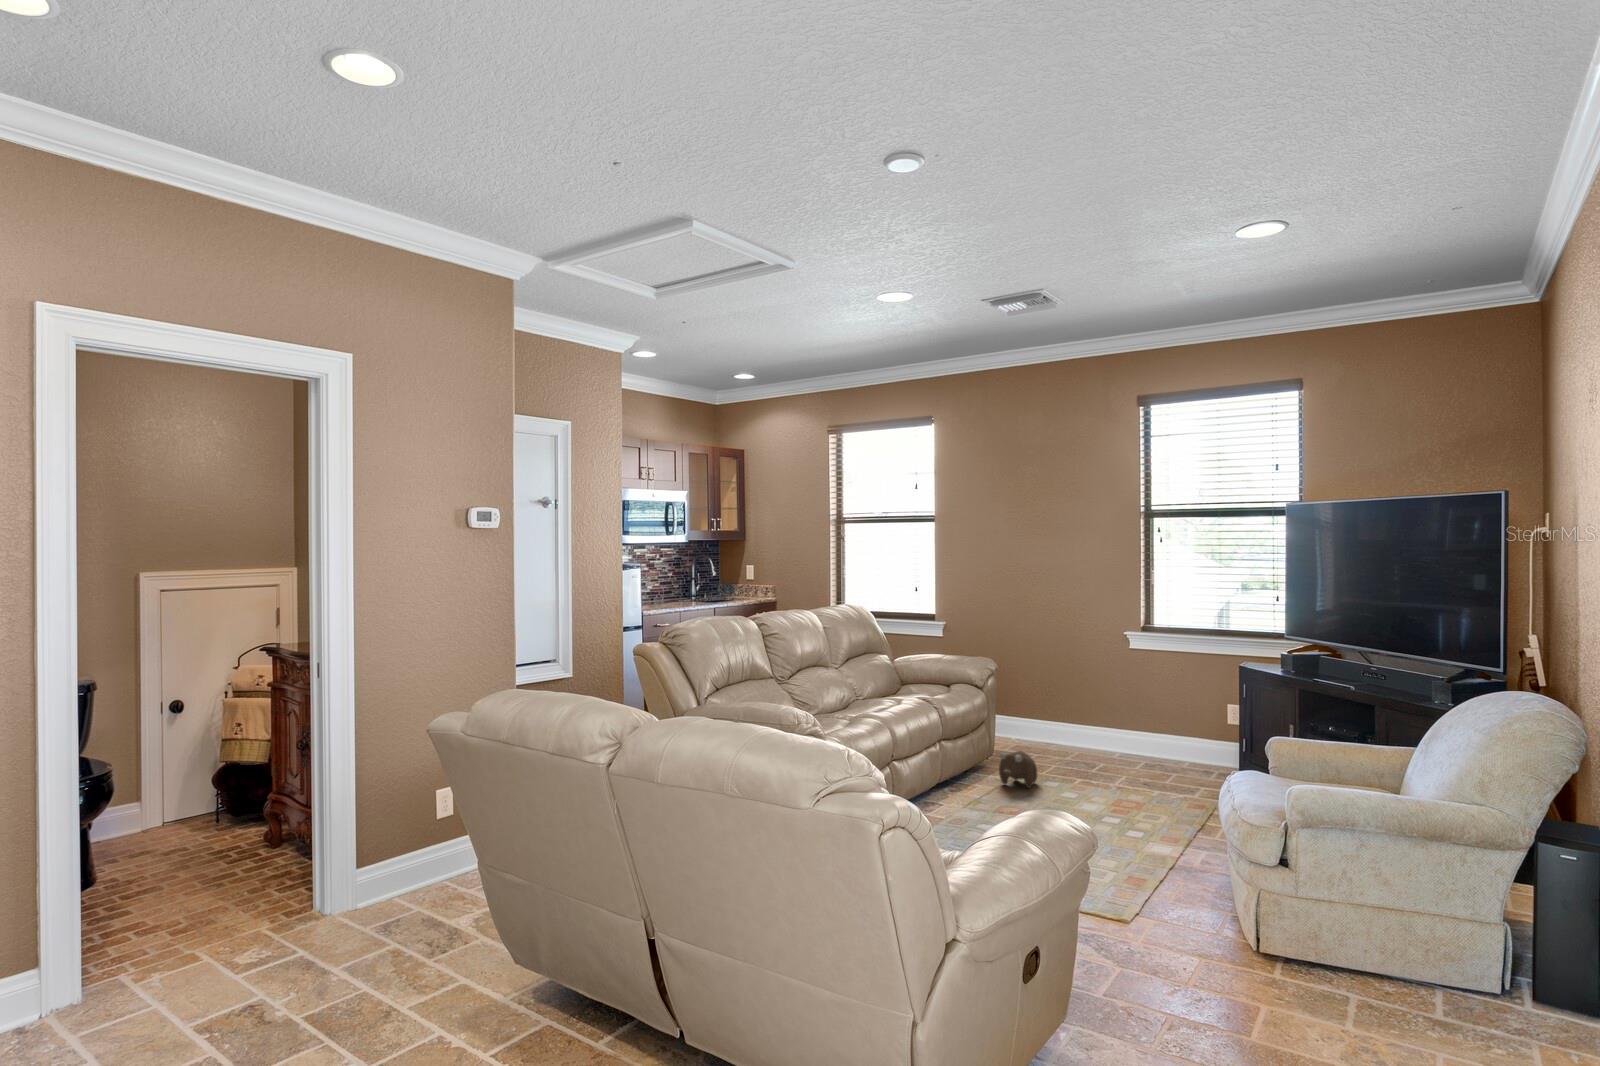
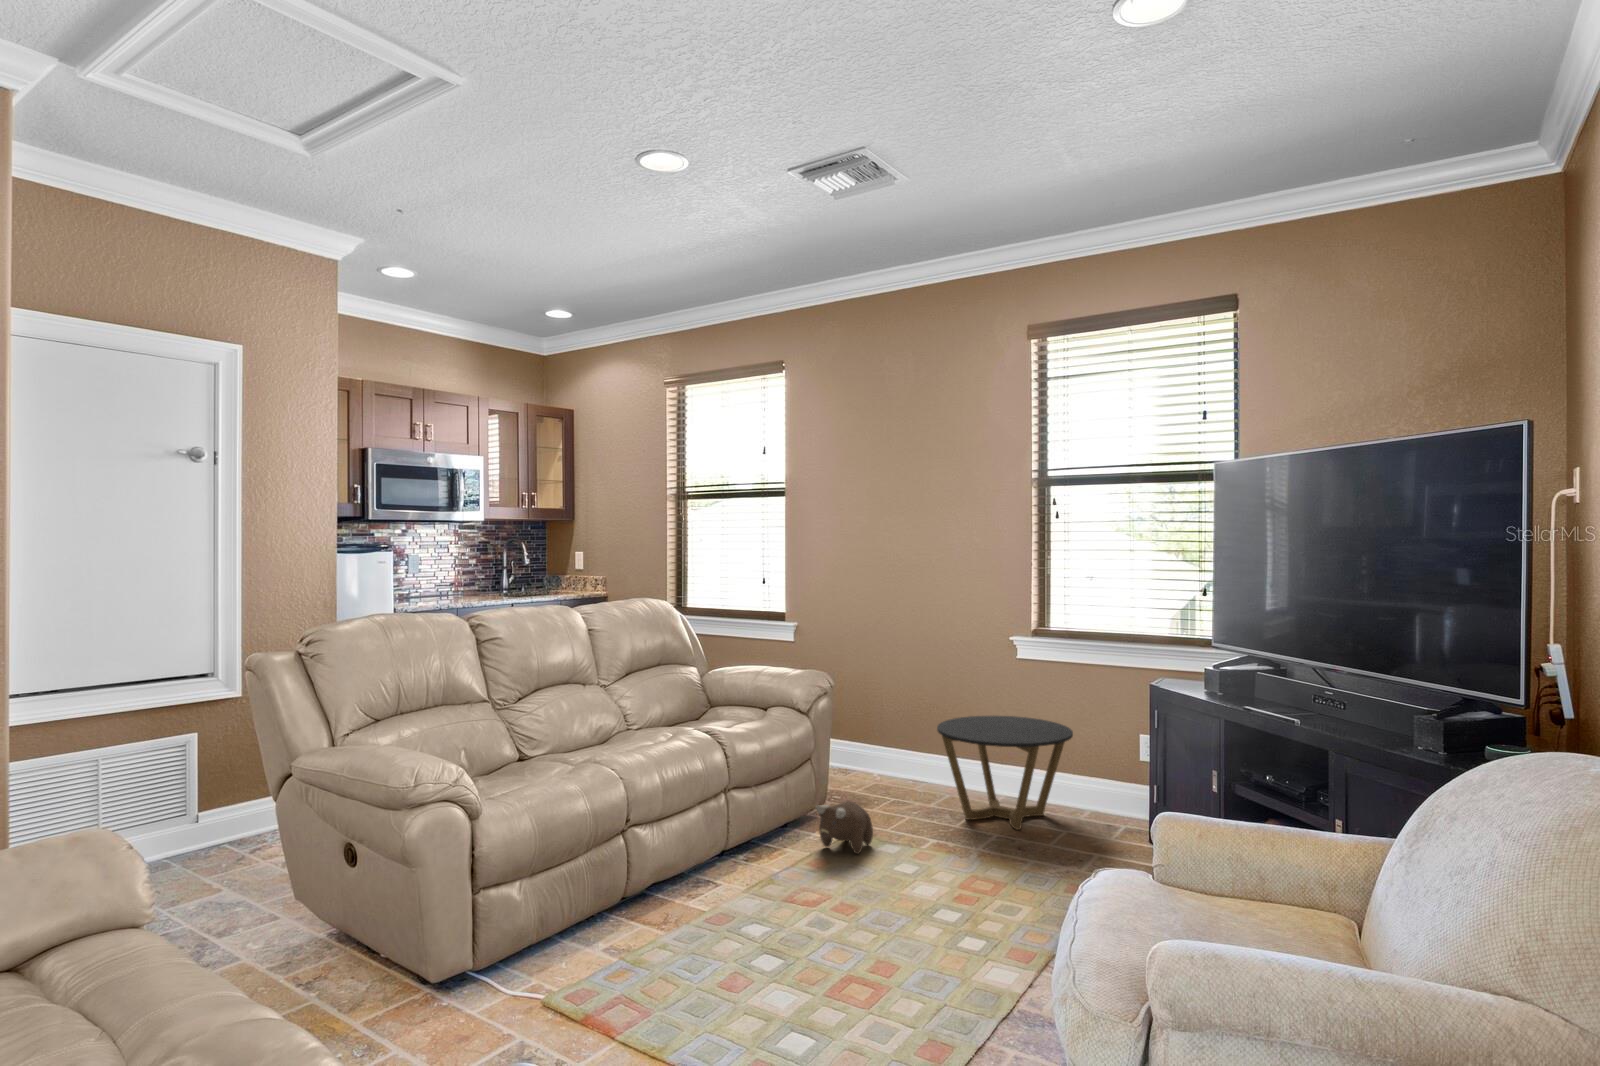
side table: none [1073,692,1178,774] -> present [937,716,1073,830]

